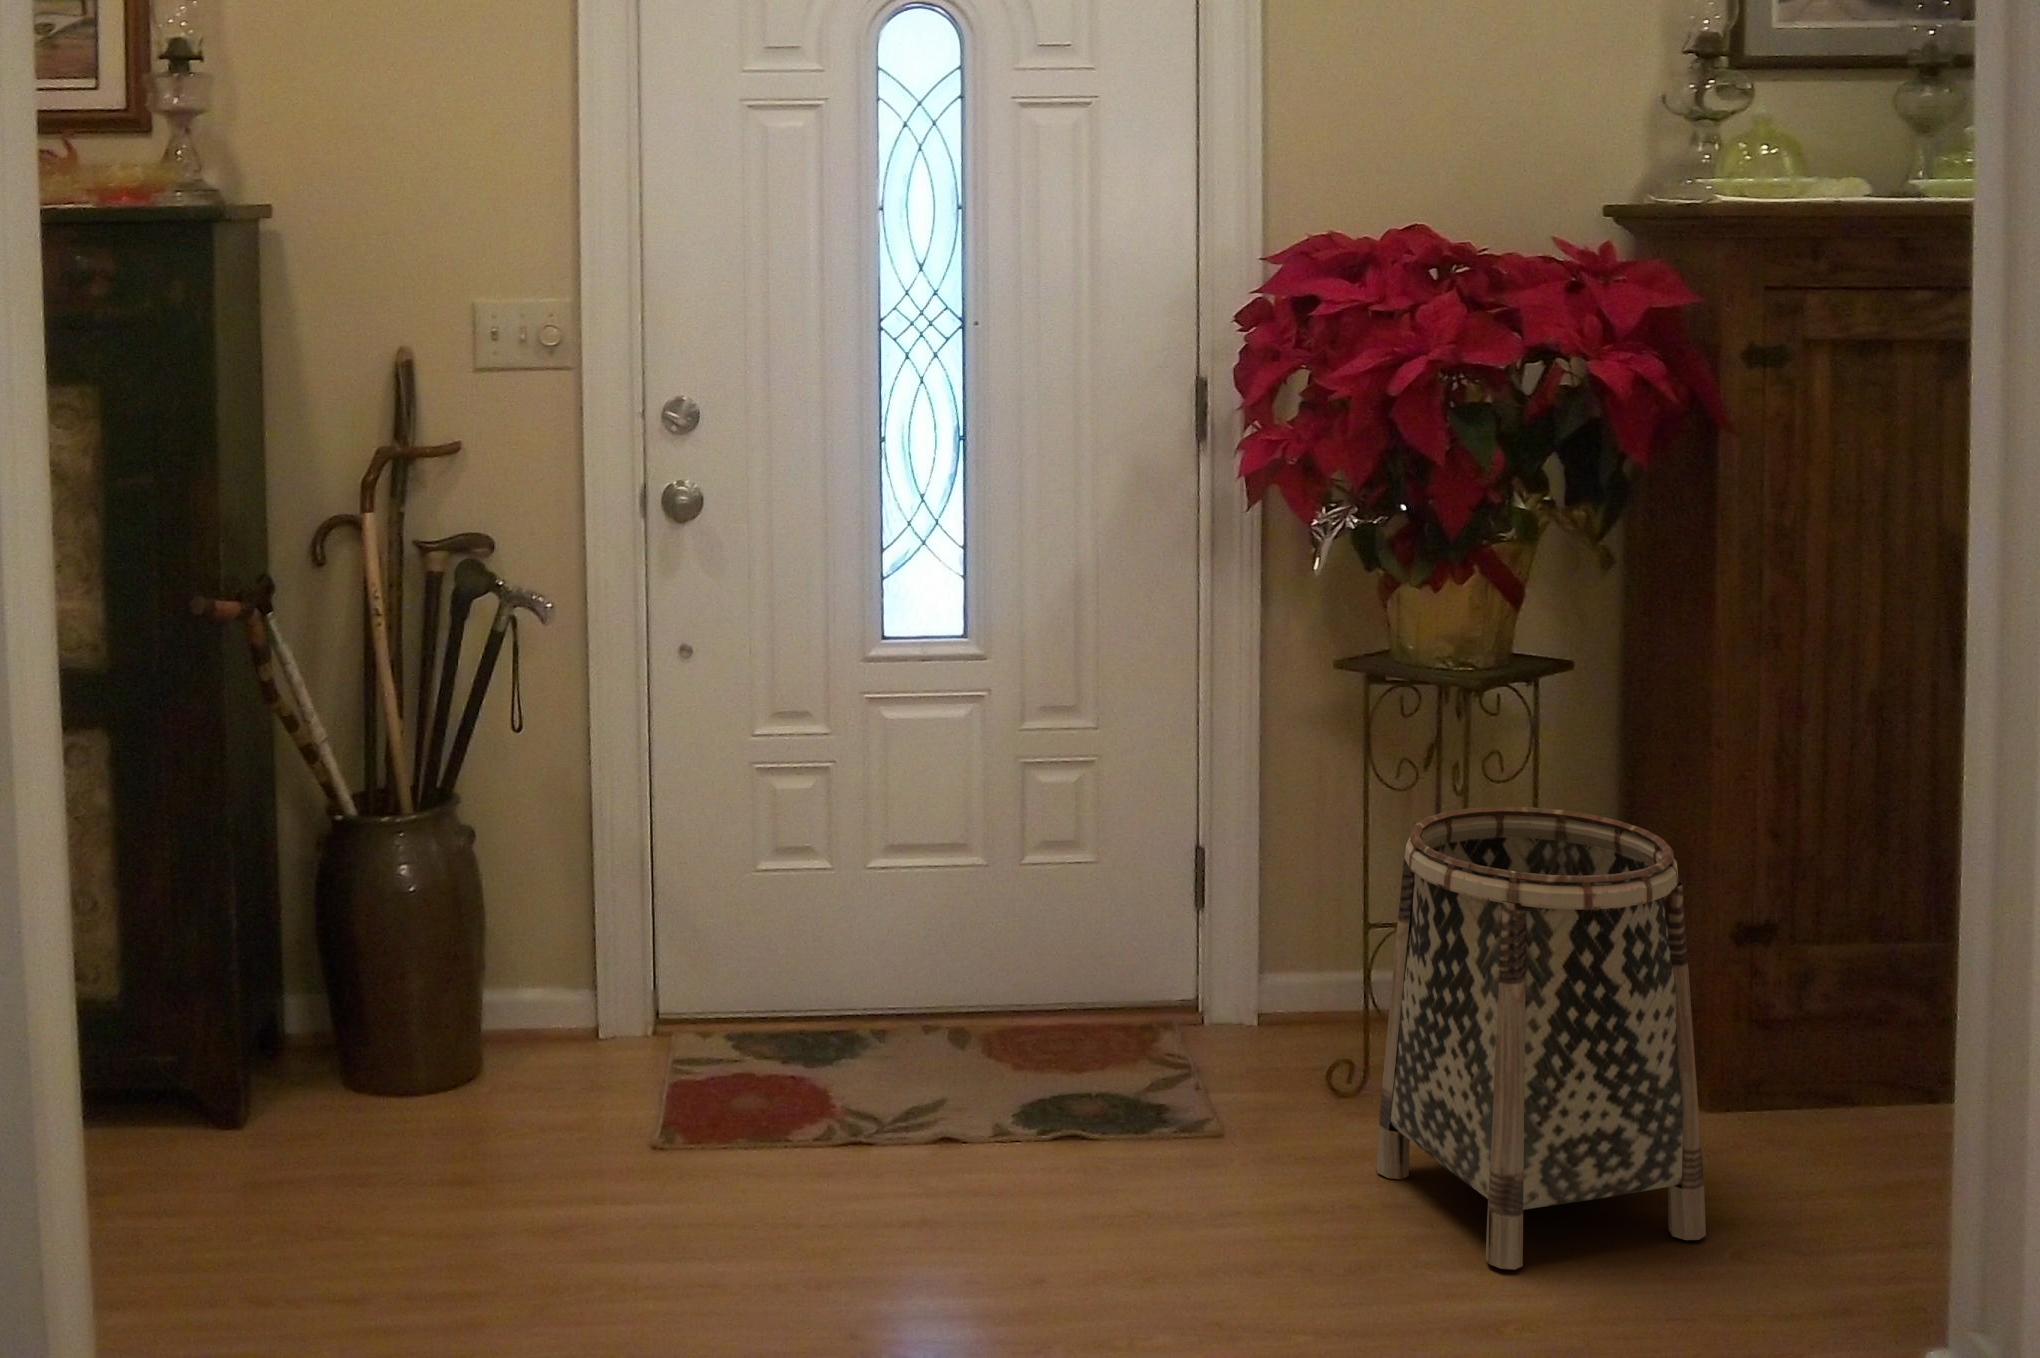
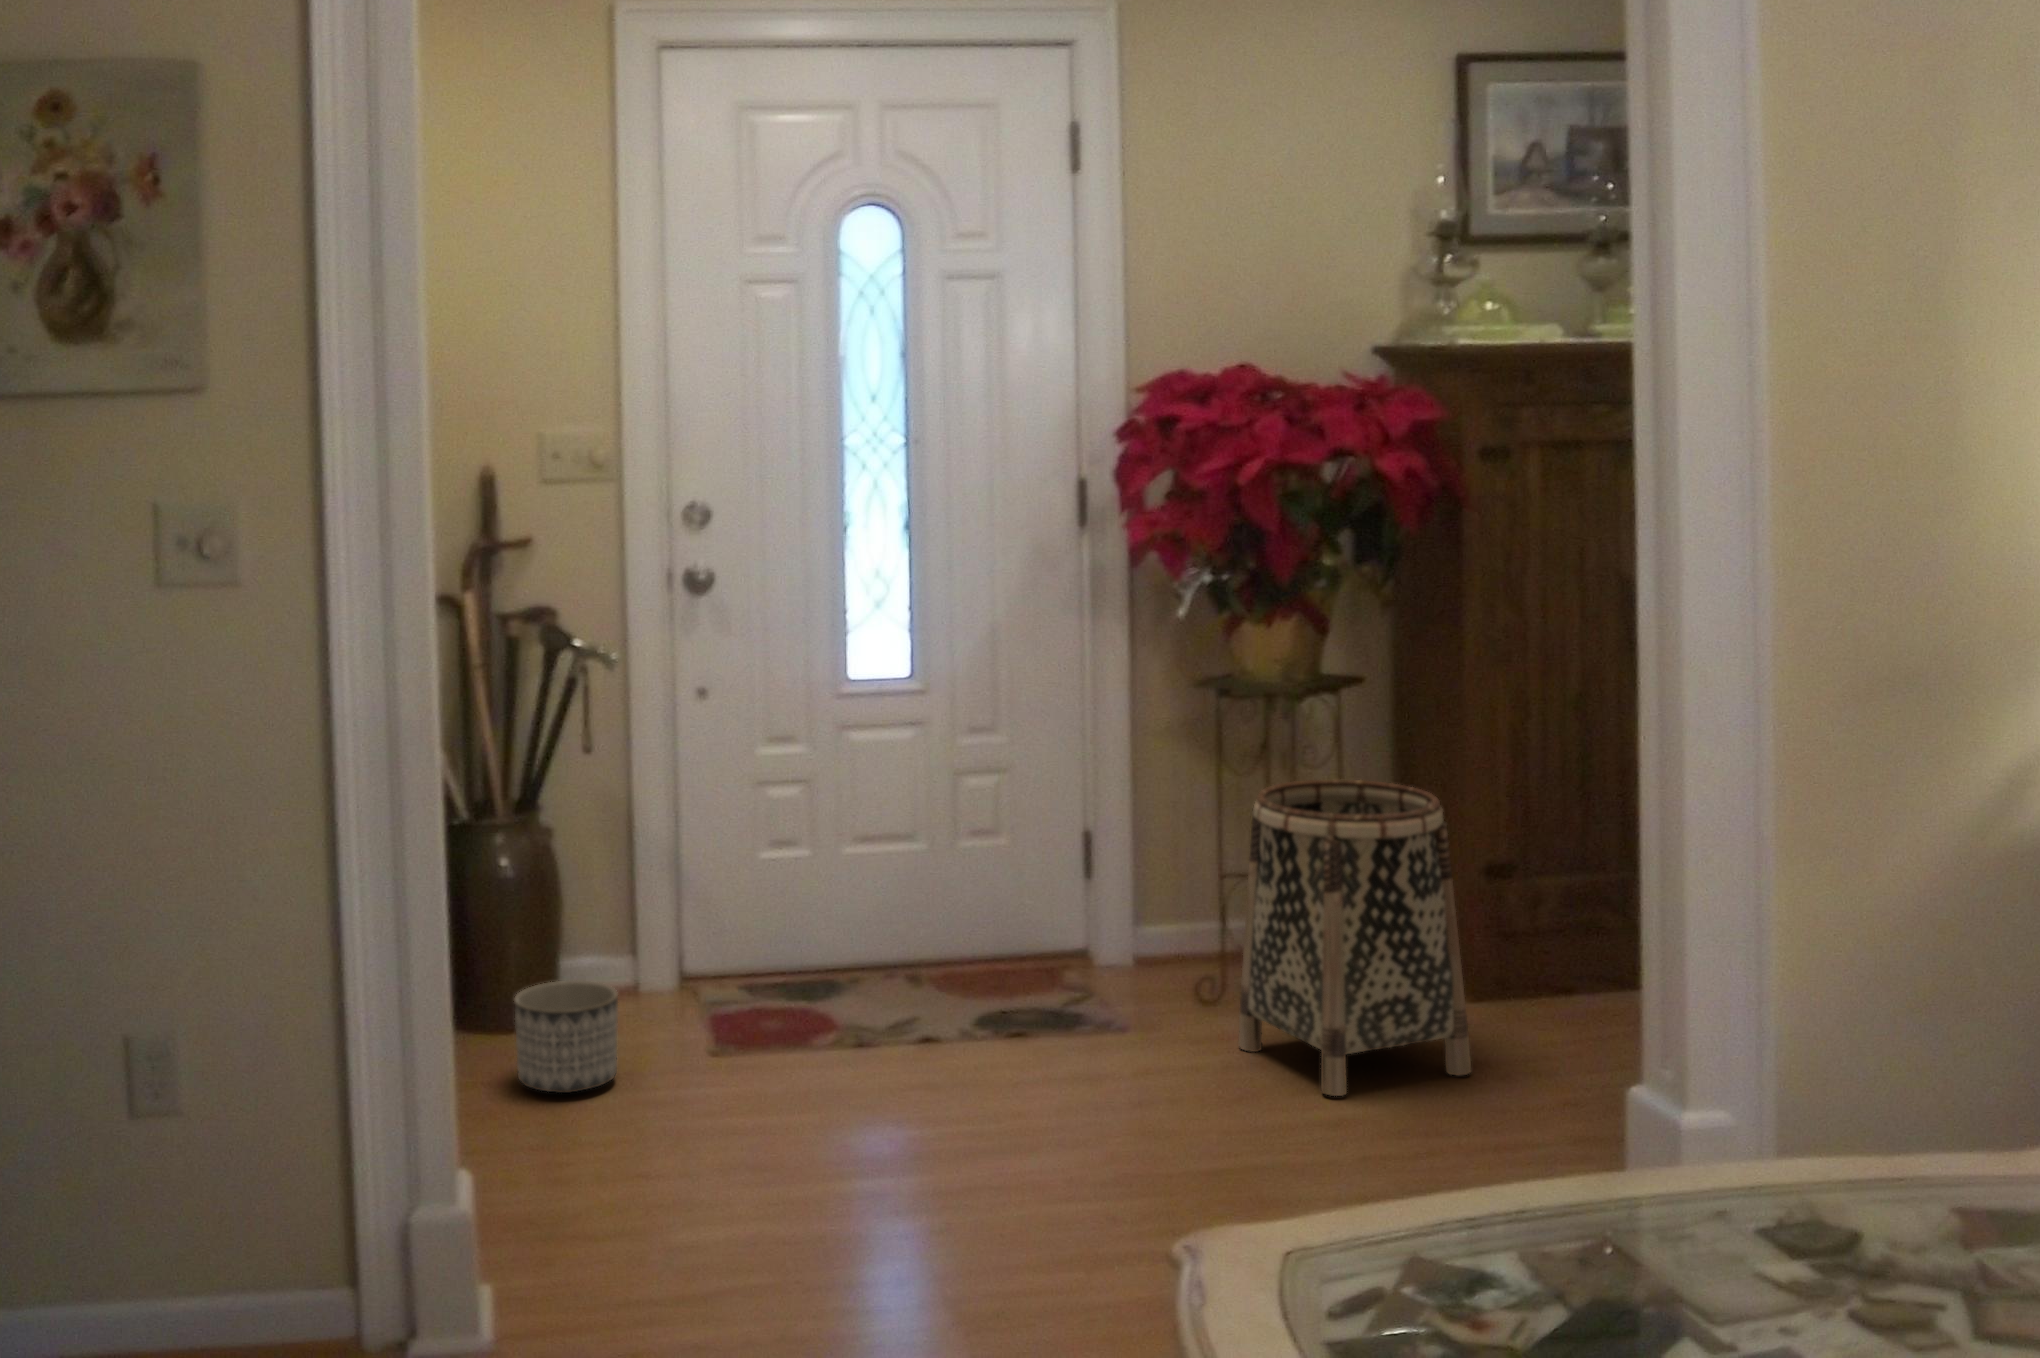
planter: none [381,1043,522,1203] -> present [514,981,618,1093]

